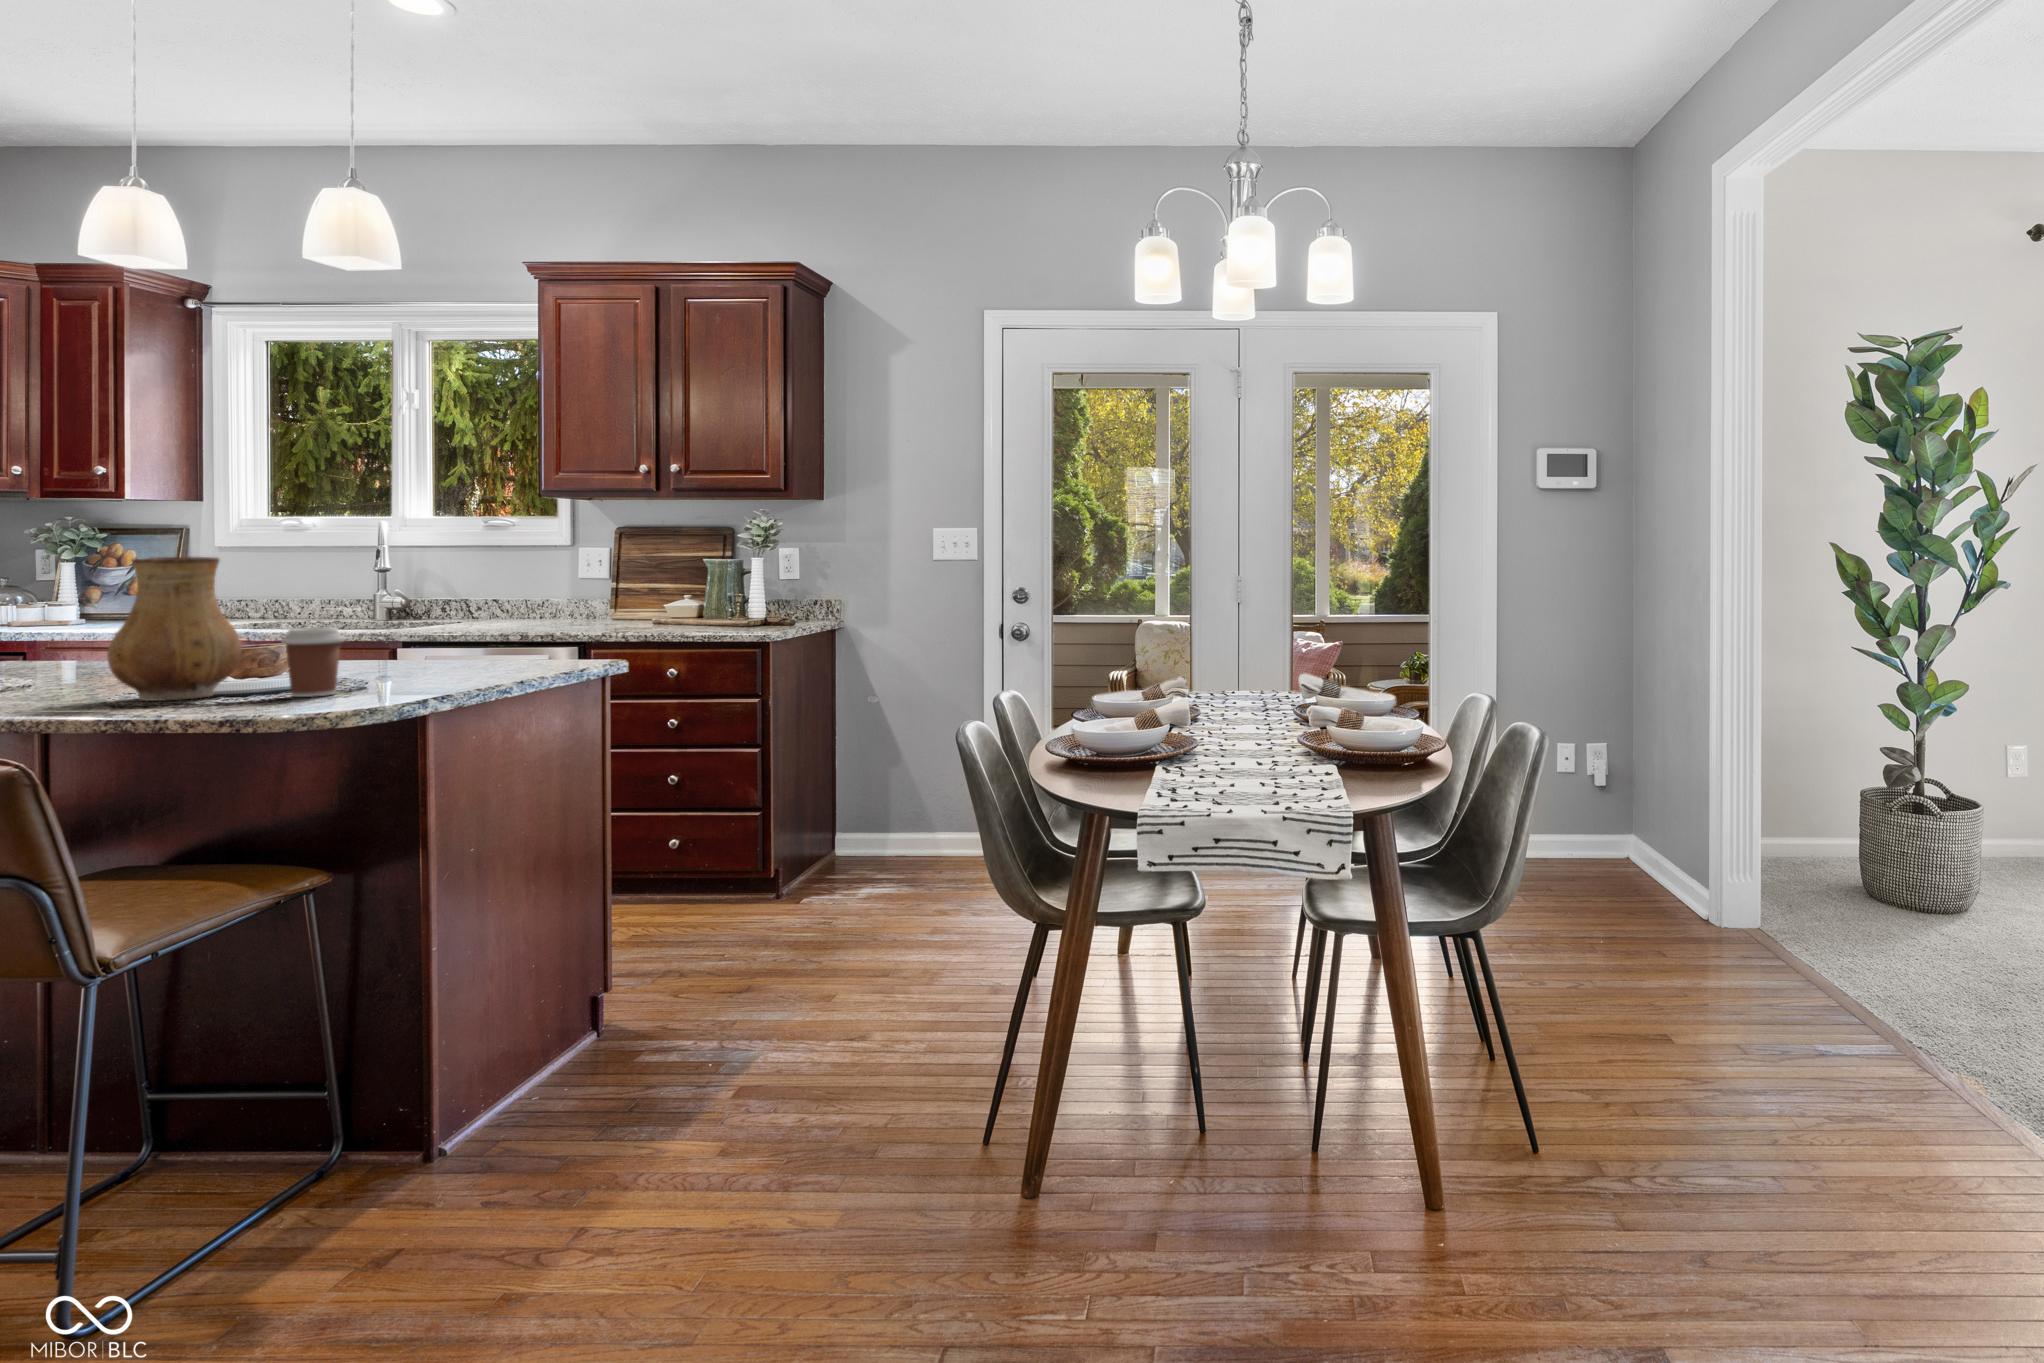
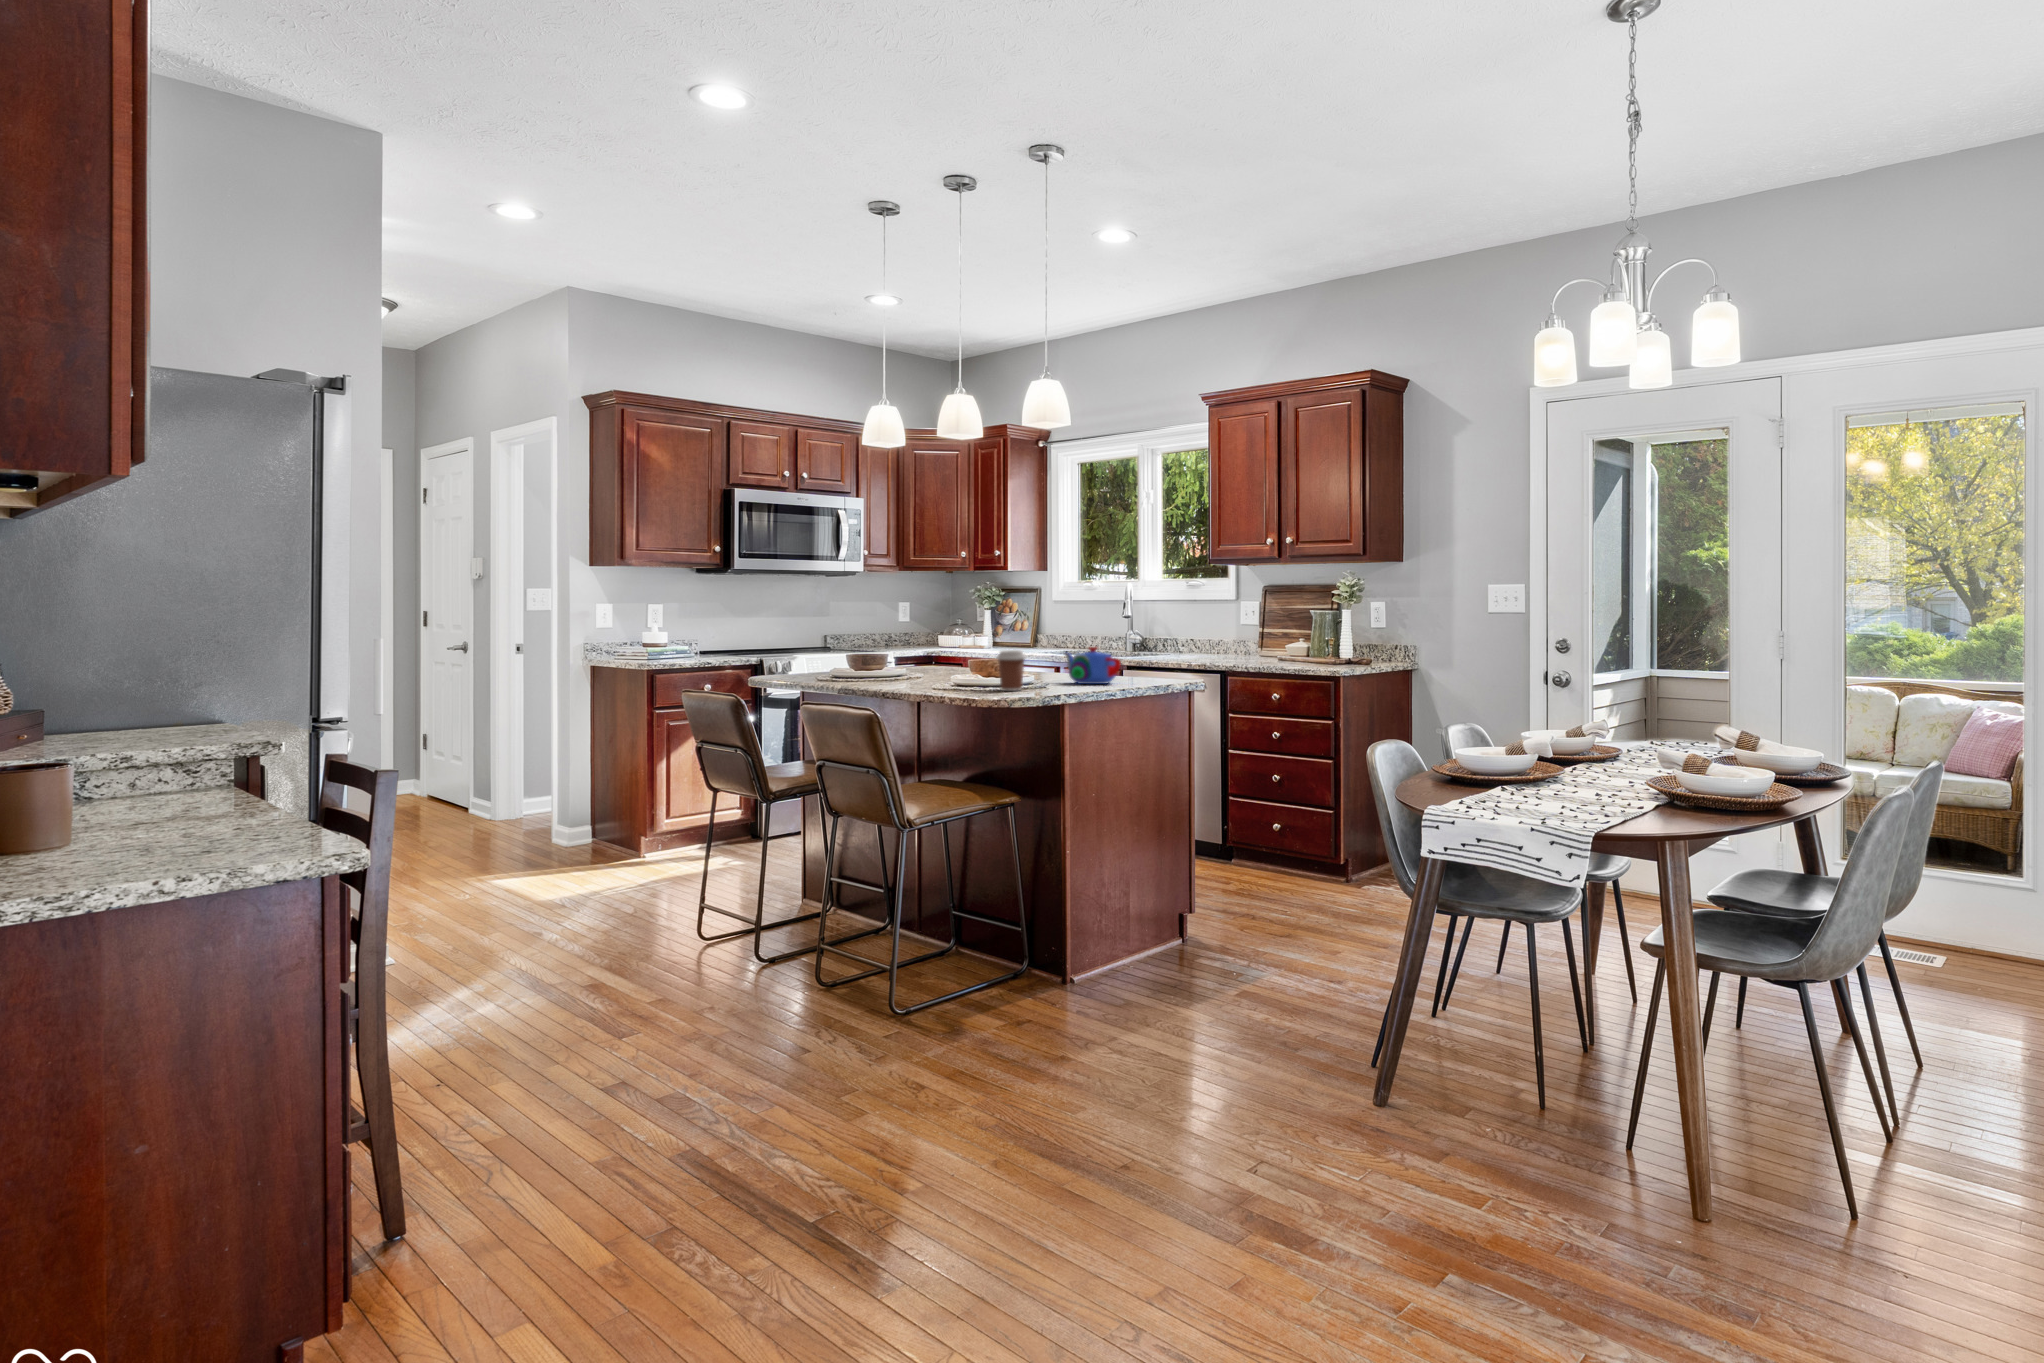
ceramic pitcher: present [107,557,242,701] -> none [927,608,985,688]
teapot: none [375,616,497,675] -> present [1065,647,1121,684]

